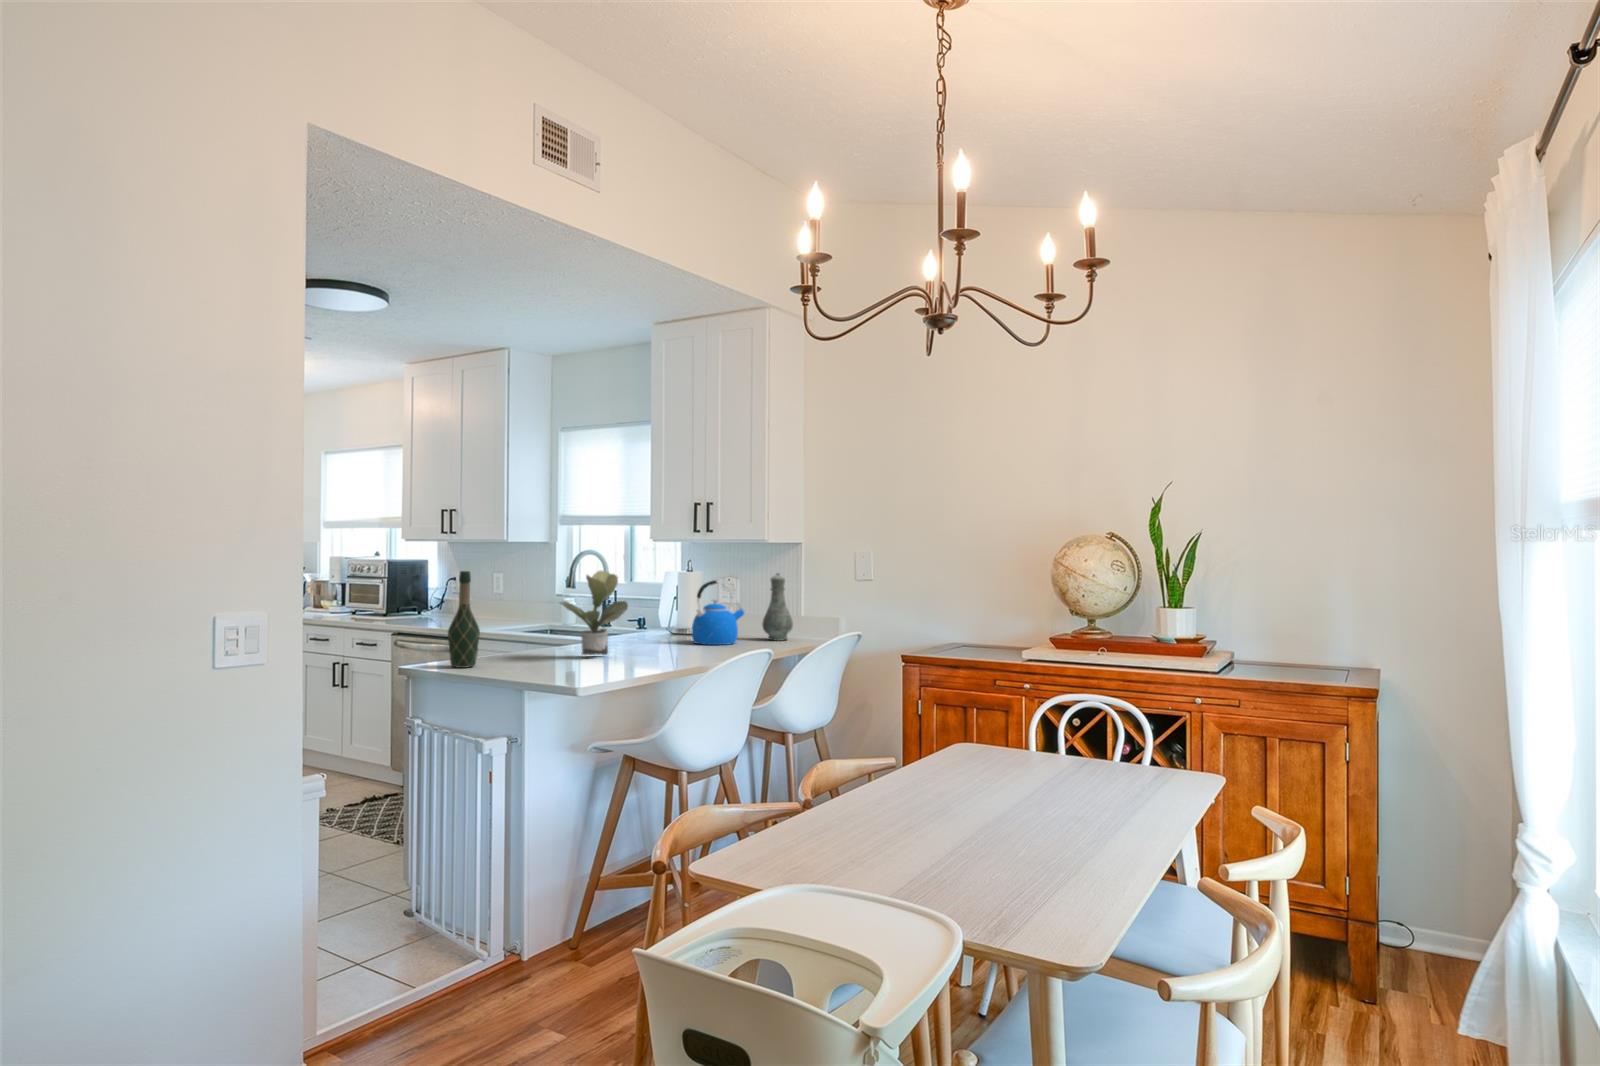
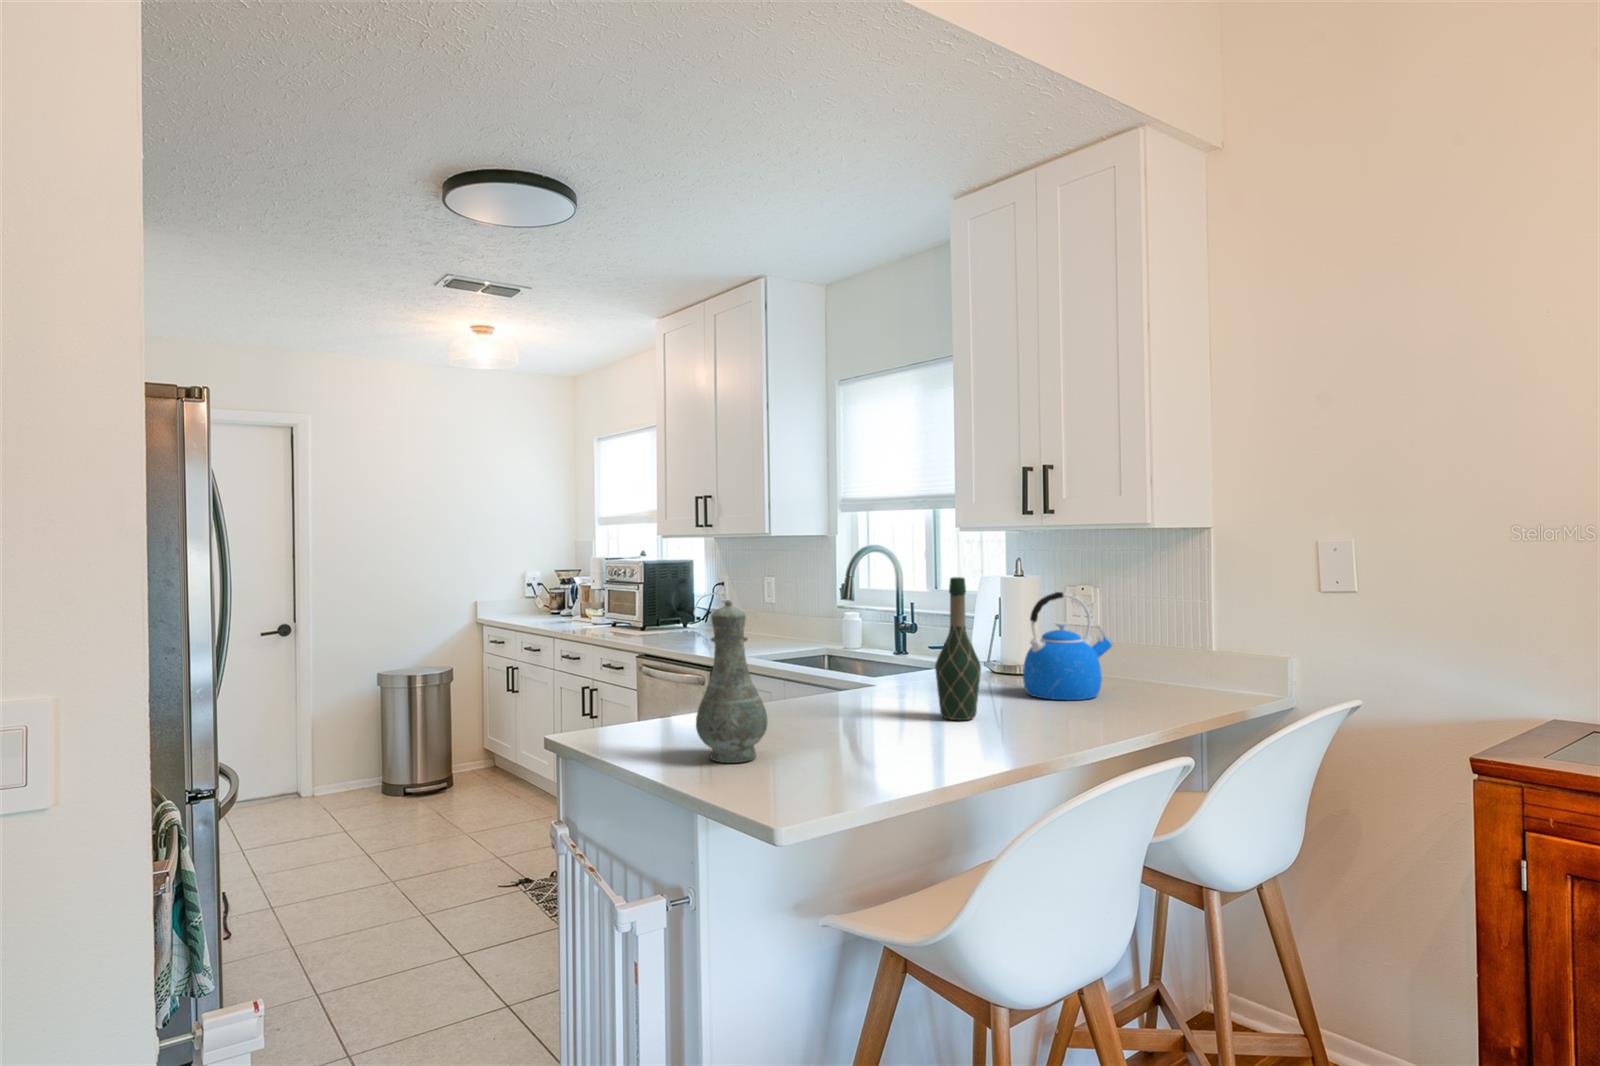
wine bottle: present [448,571,480,668] -> present [935,577,981,720]
potted plant: present [560,571,628,655] -> none [798,580,909,723]
vase: present [762,573,793,641] -> present [696,600,768,763]

